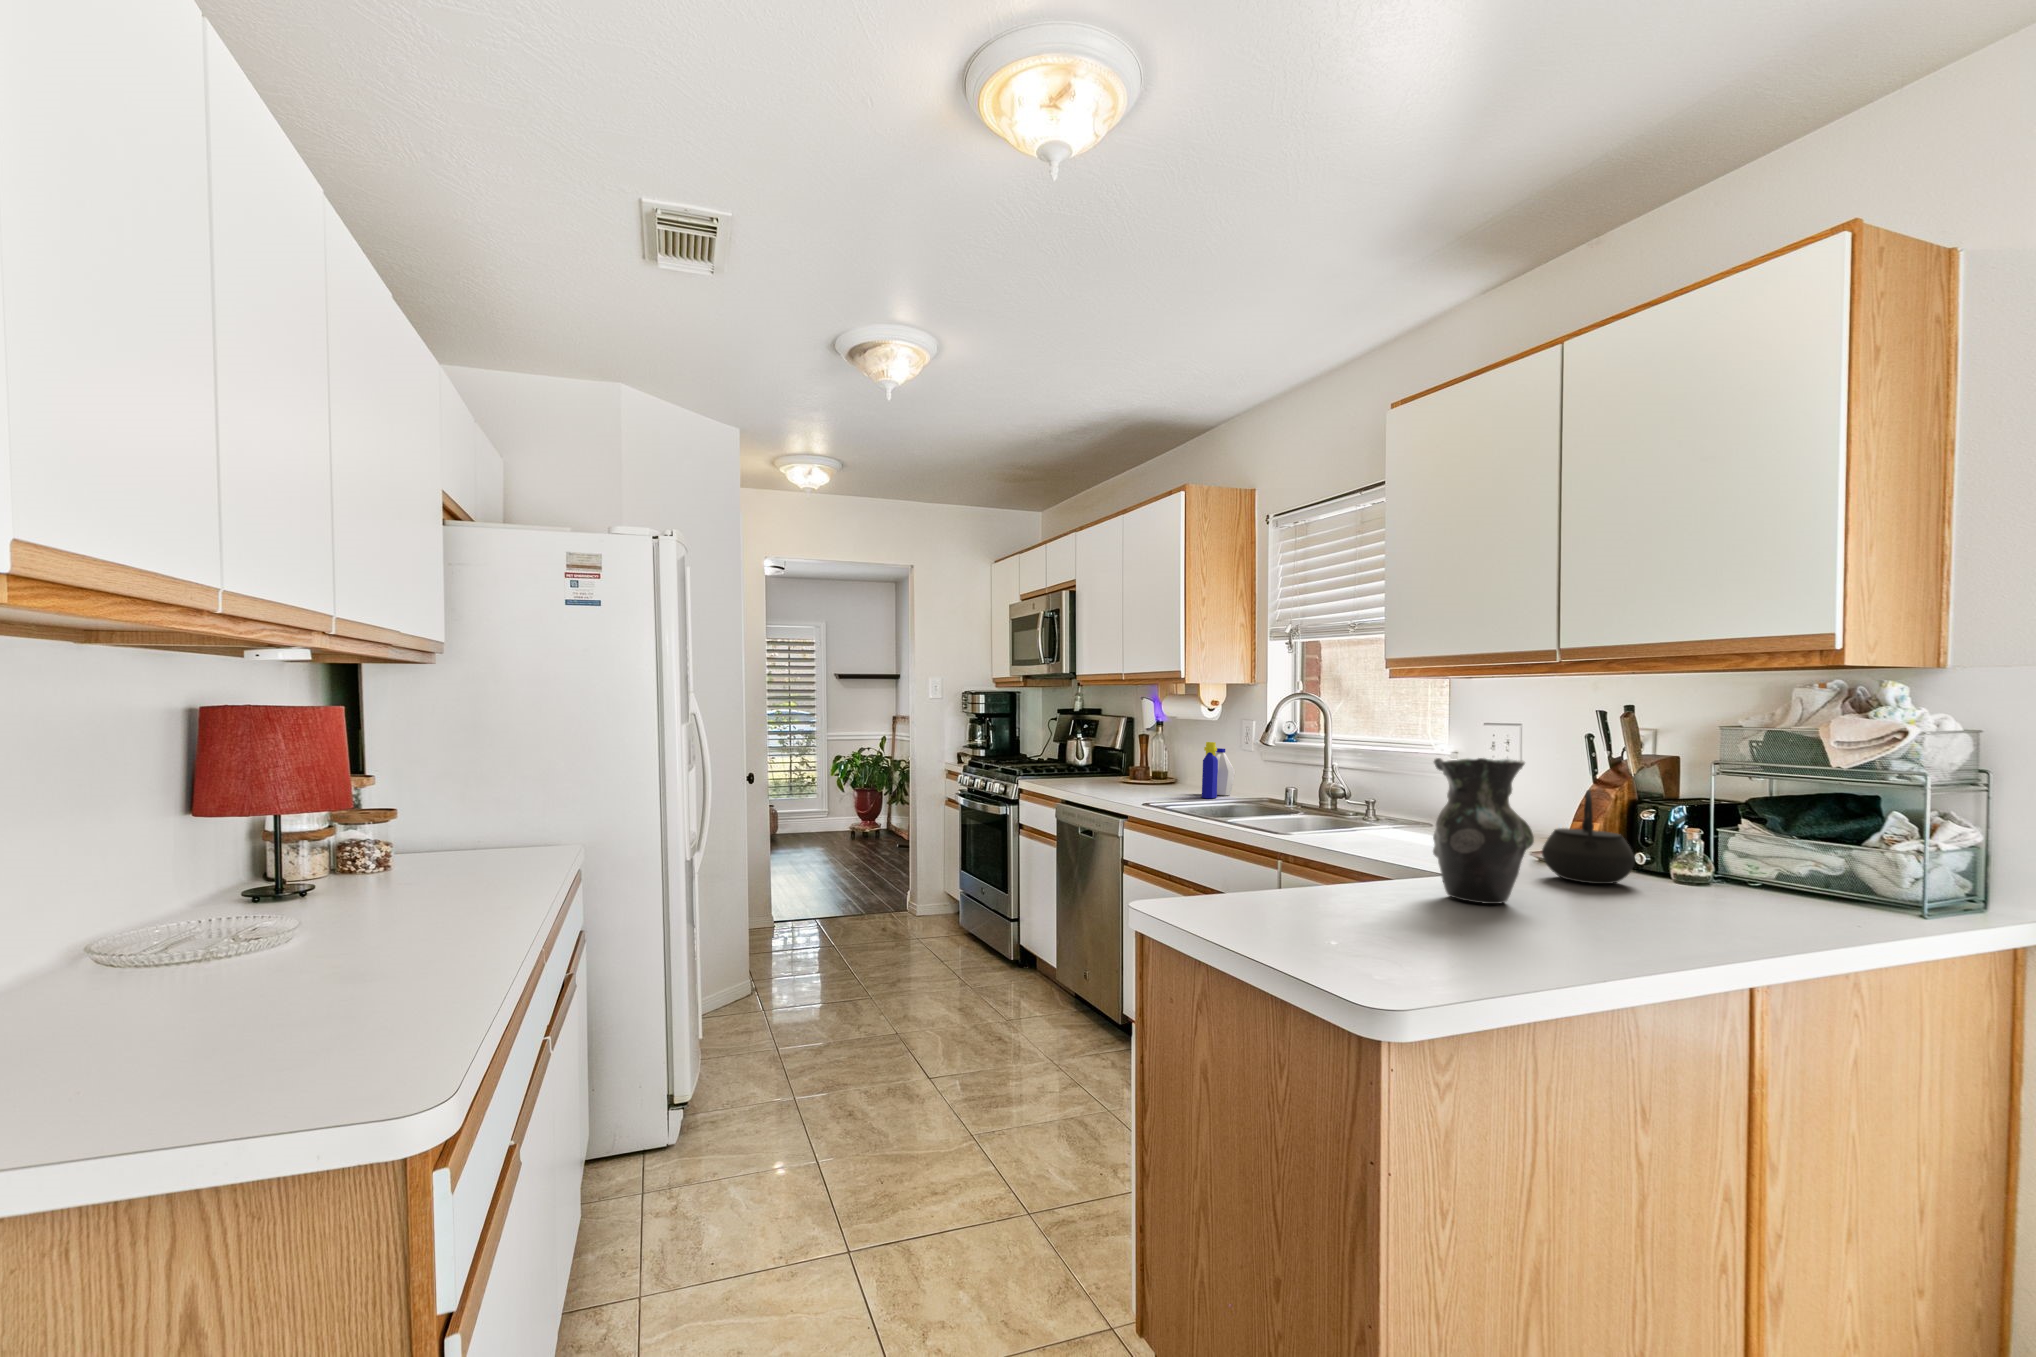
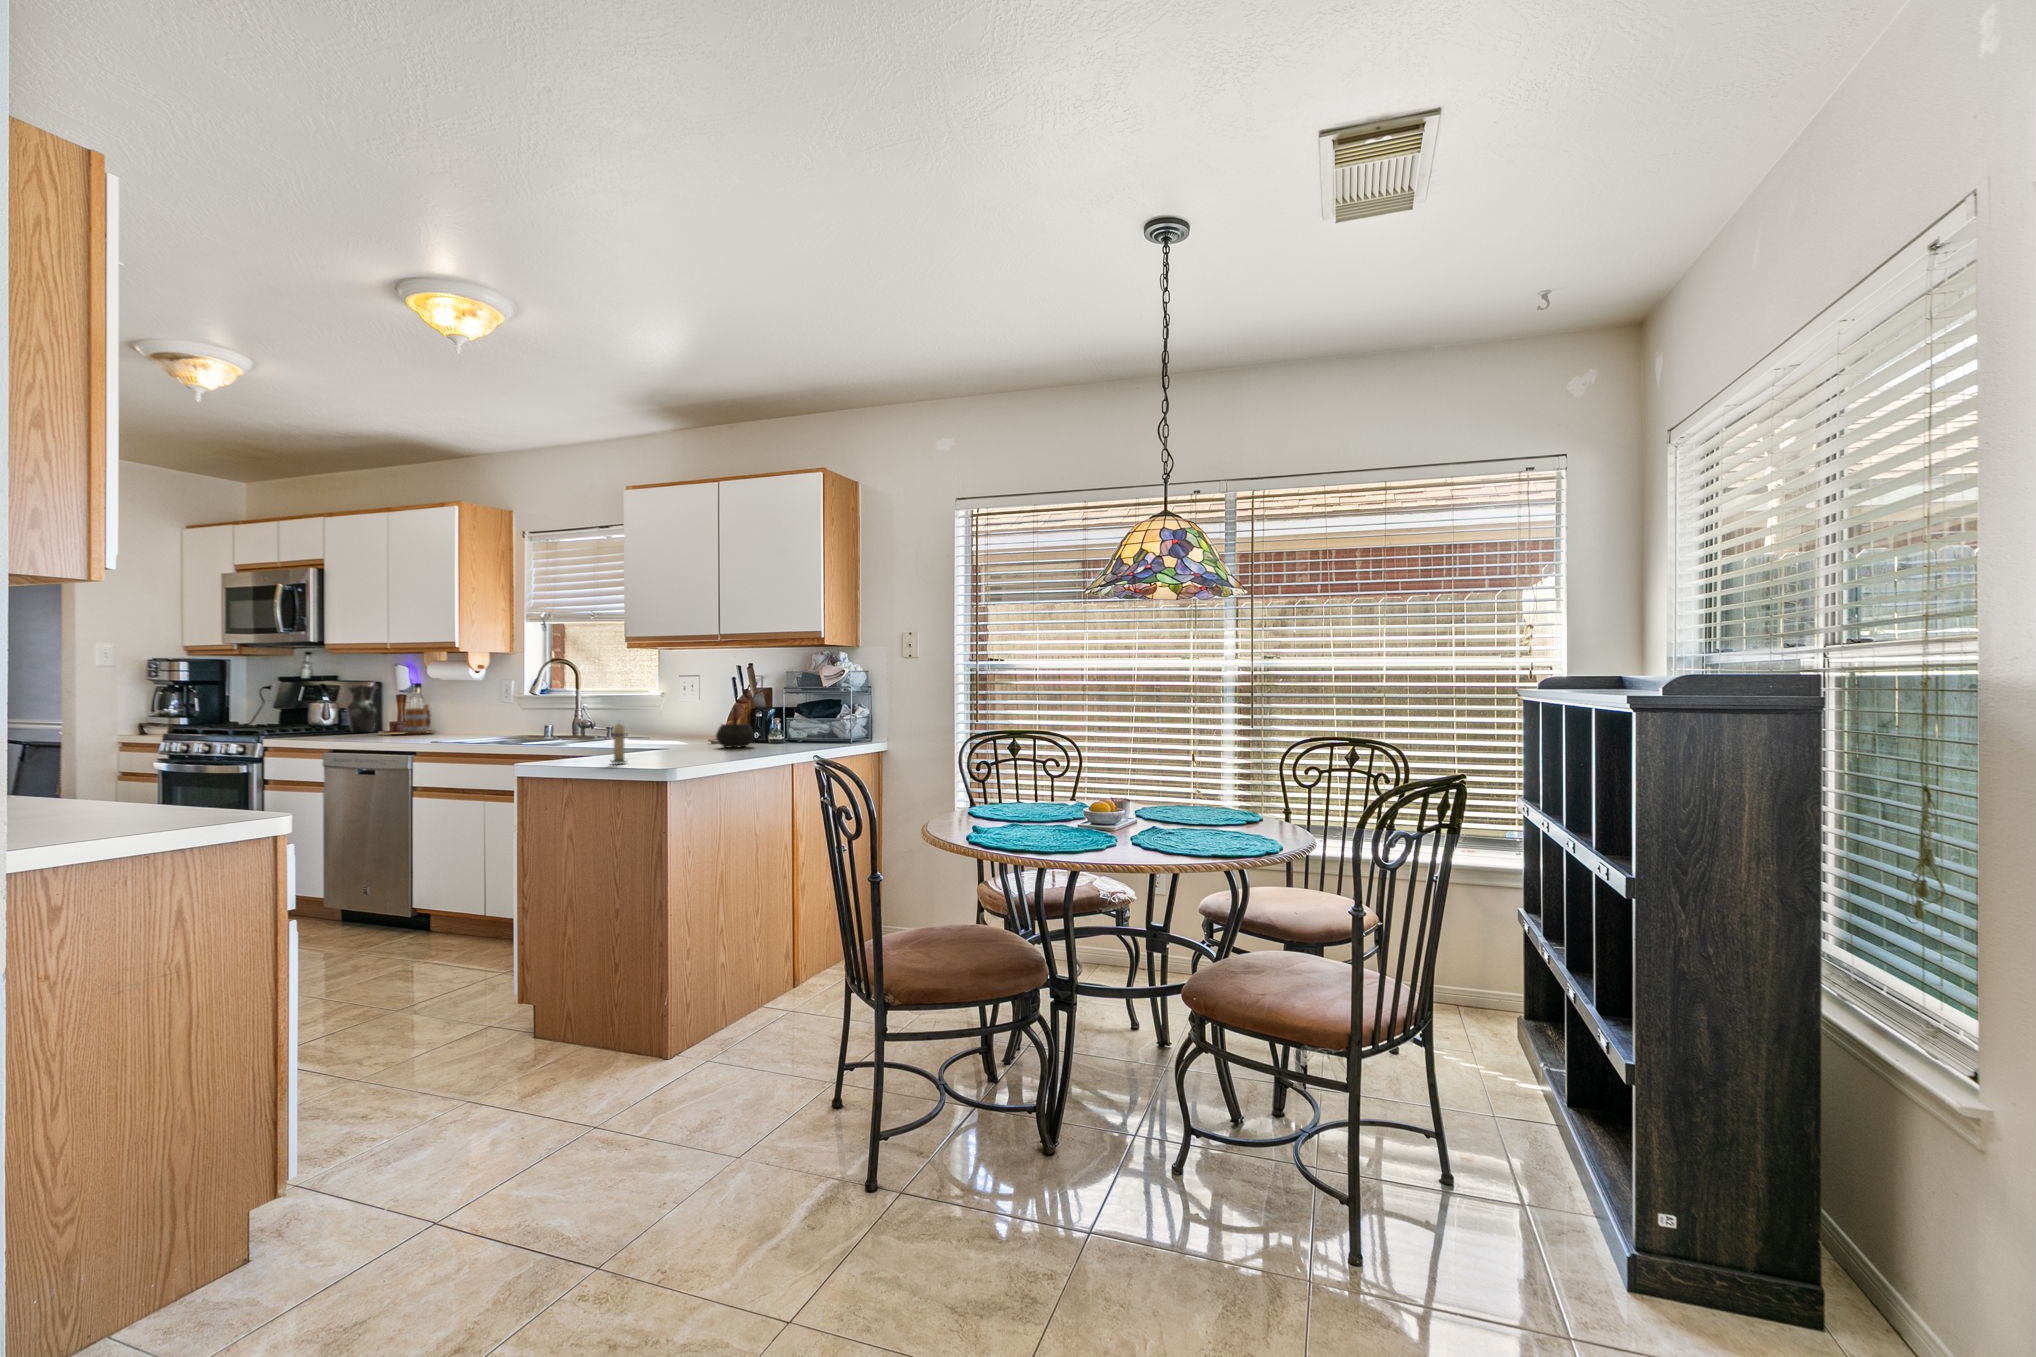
bottle: present [1202,742,1235,798] -> none [475,696,501,738]
mug: none [1141,747,1173,783] -> present [404,704,431,734]
vase: present [1433,758,1534,904] -> present [346,685,377,733]
candle: none [1272,817,1320,914] -> present [610,724,628,763]

